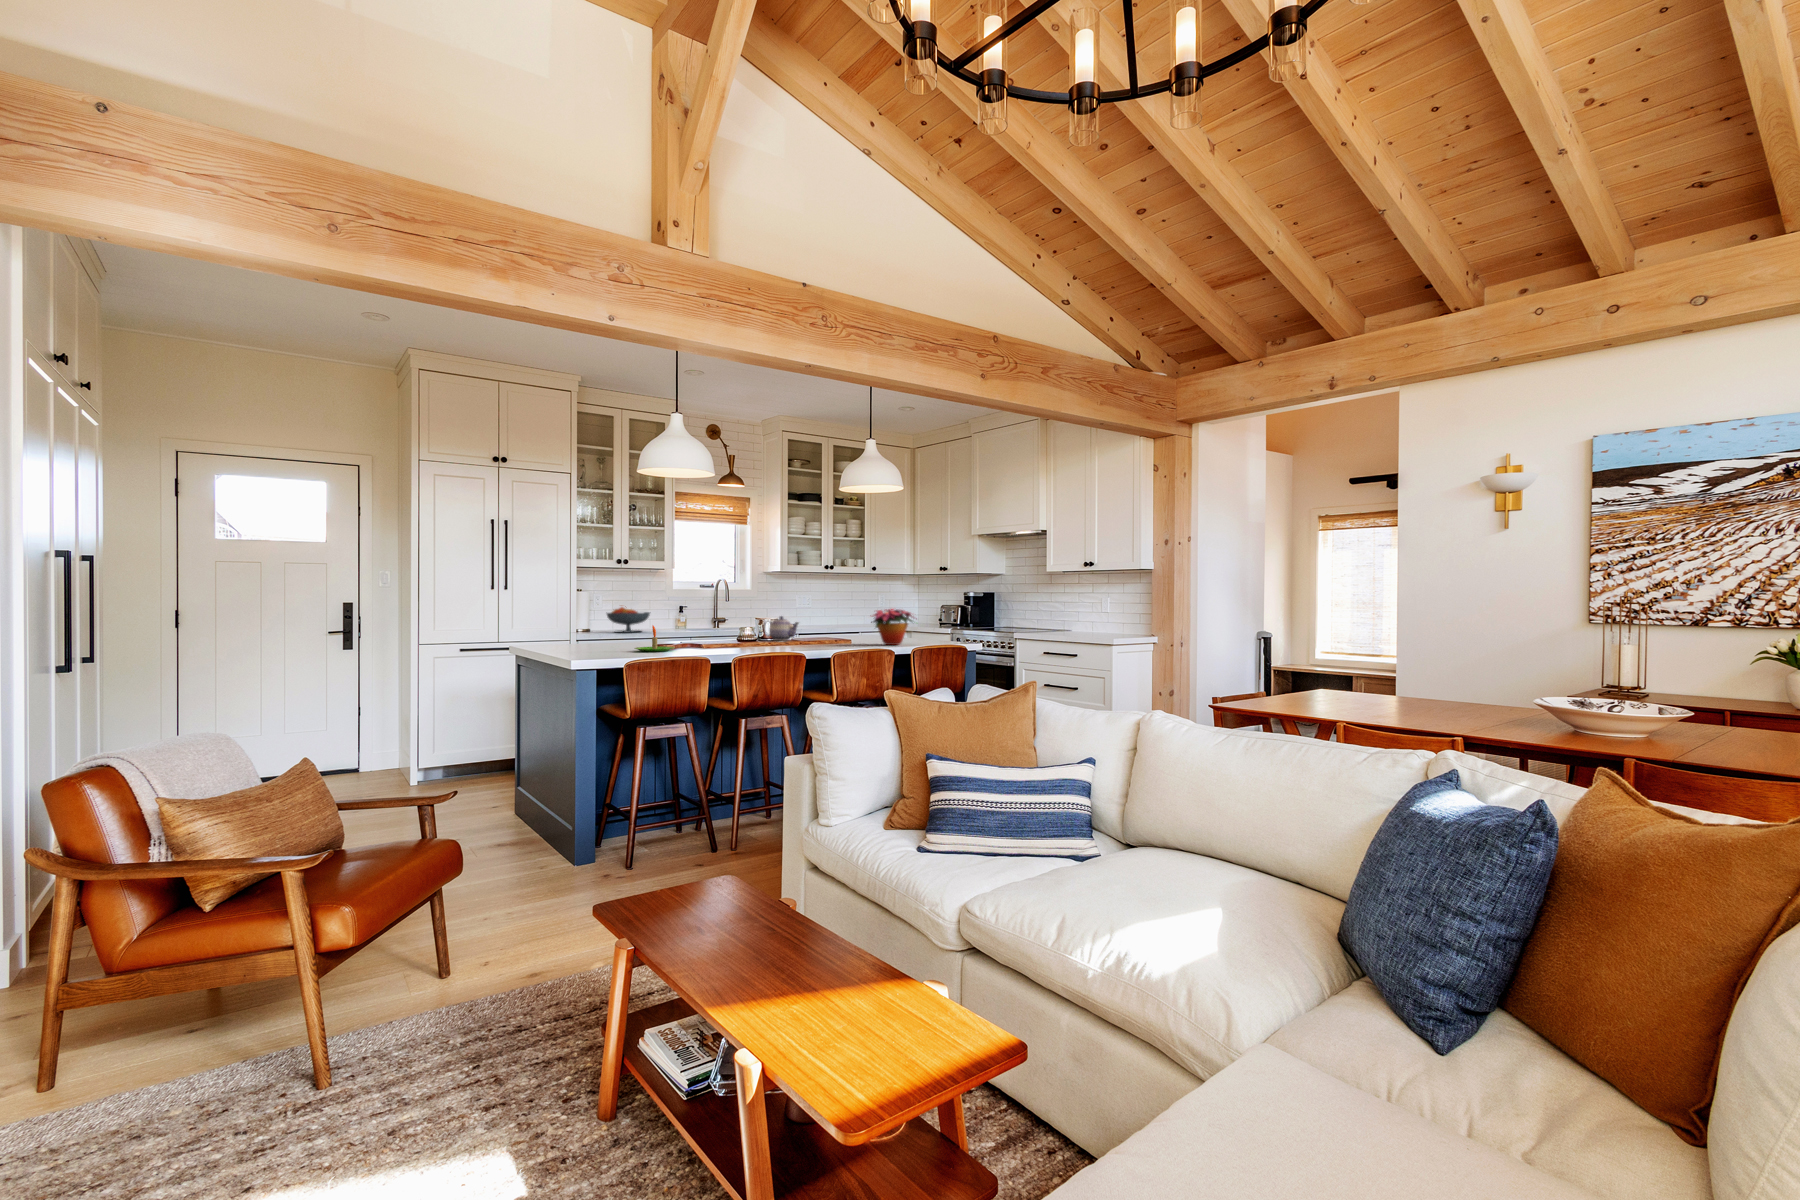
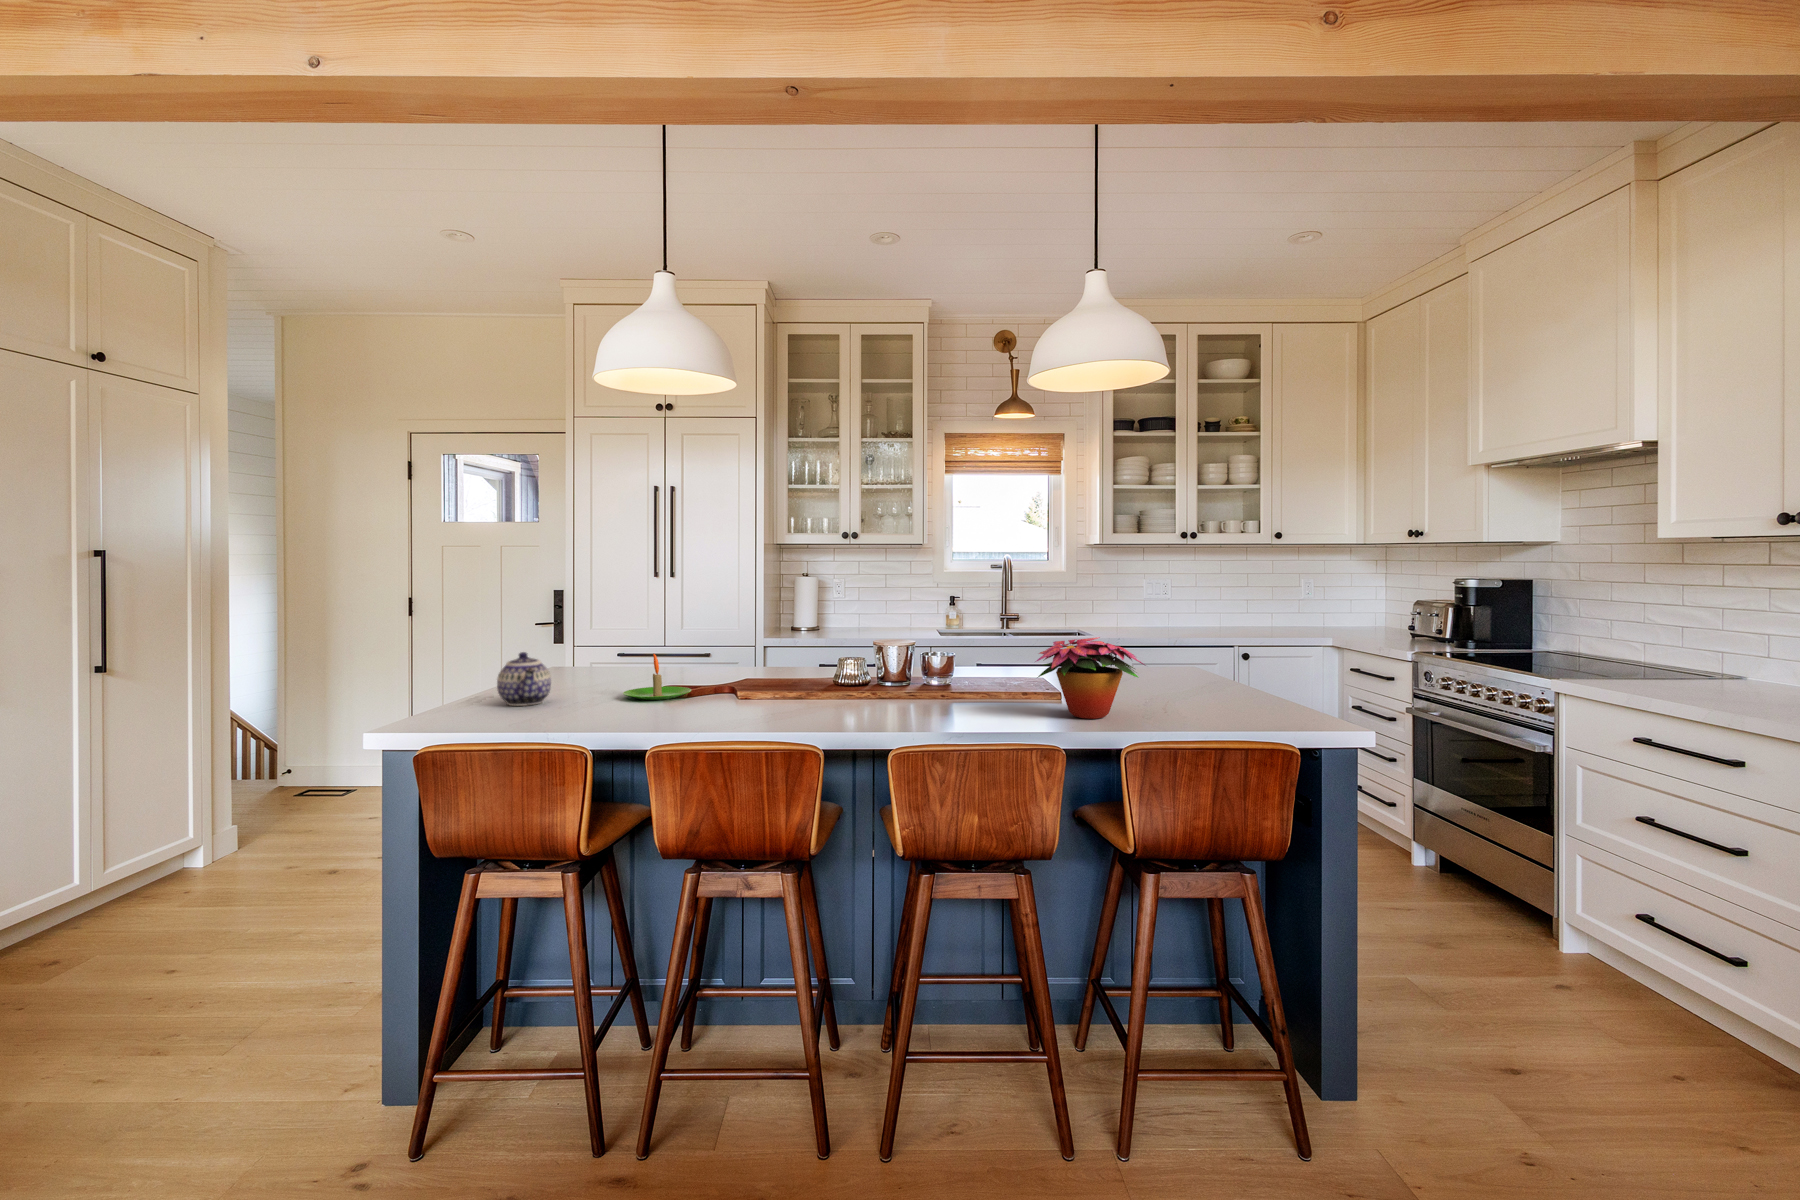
fruit bowl: present [607,607,650,633] -> none [848,594,907,633]
teapot: present [763,616,799,641] -> present [497,652,551,706]

